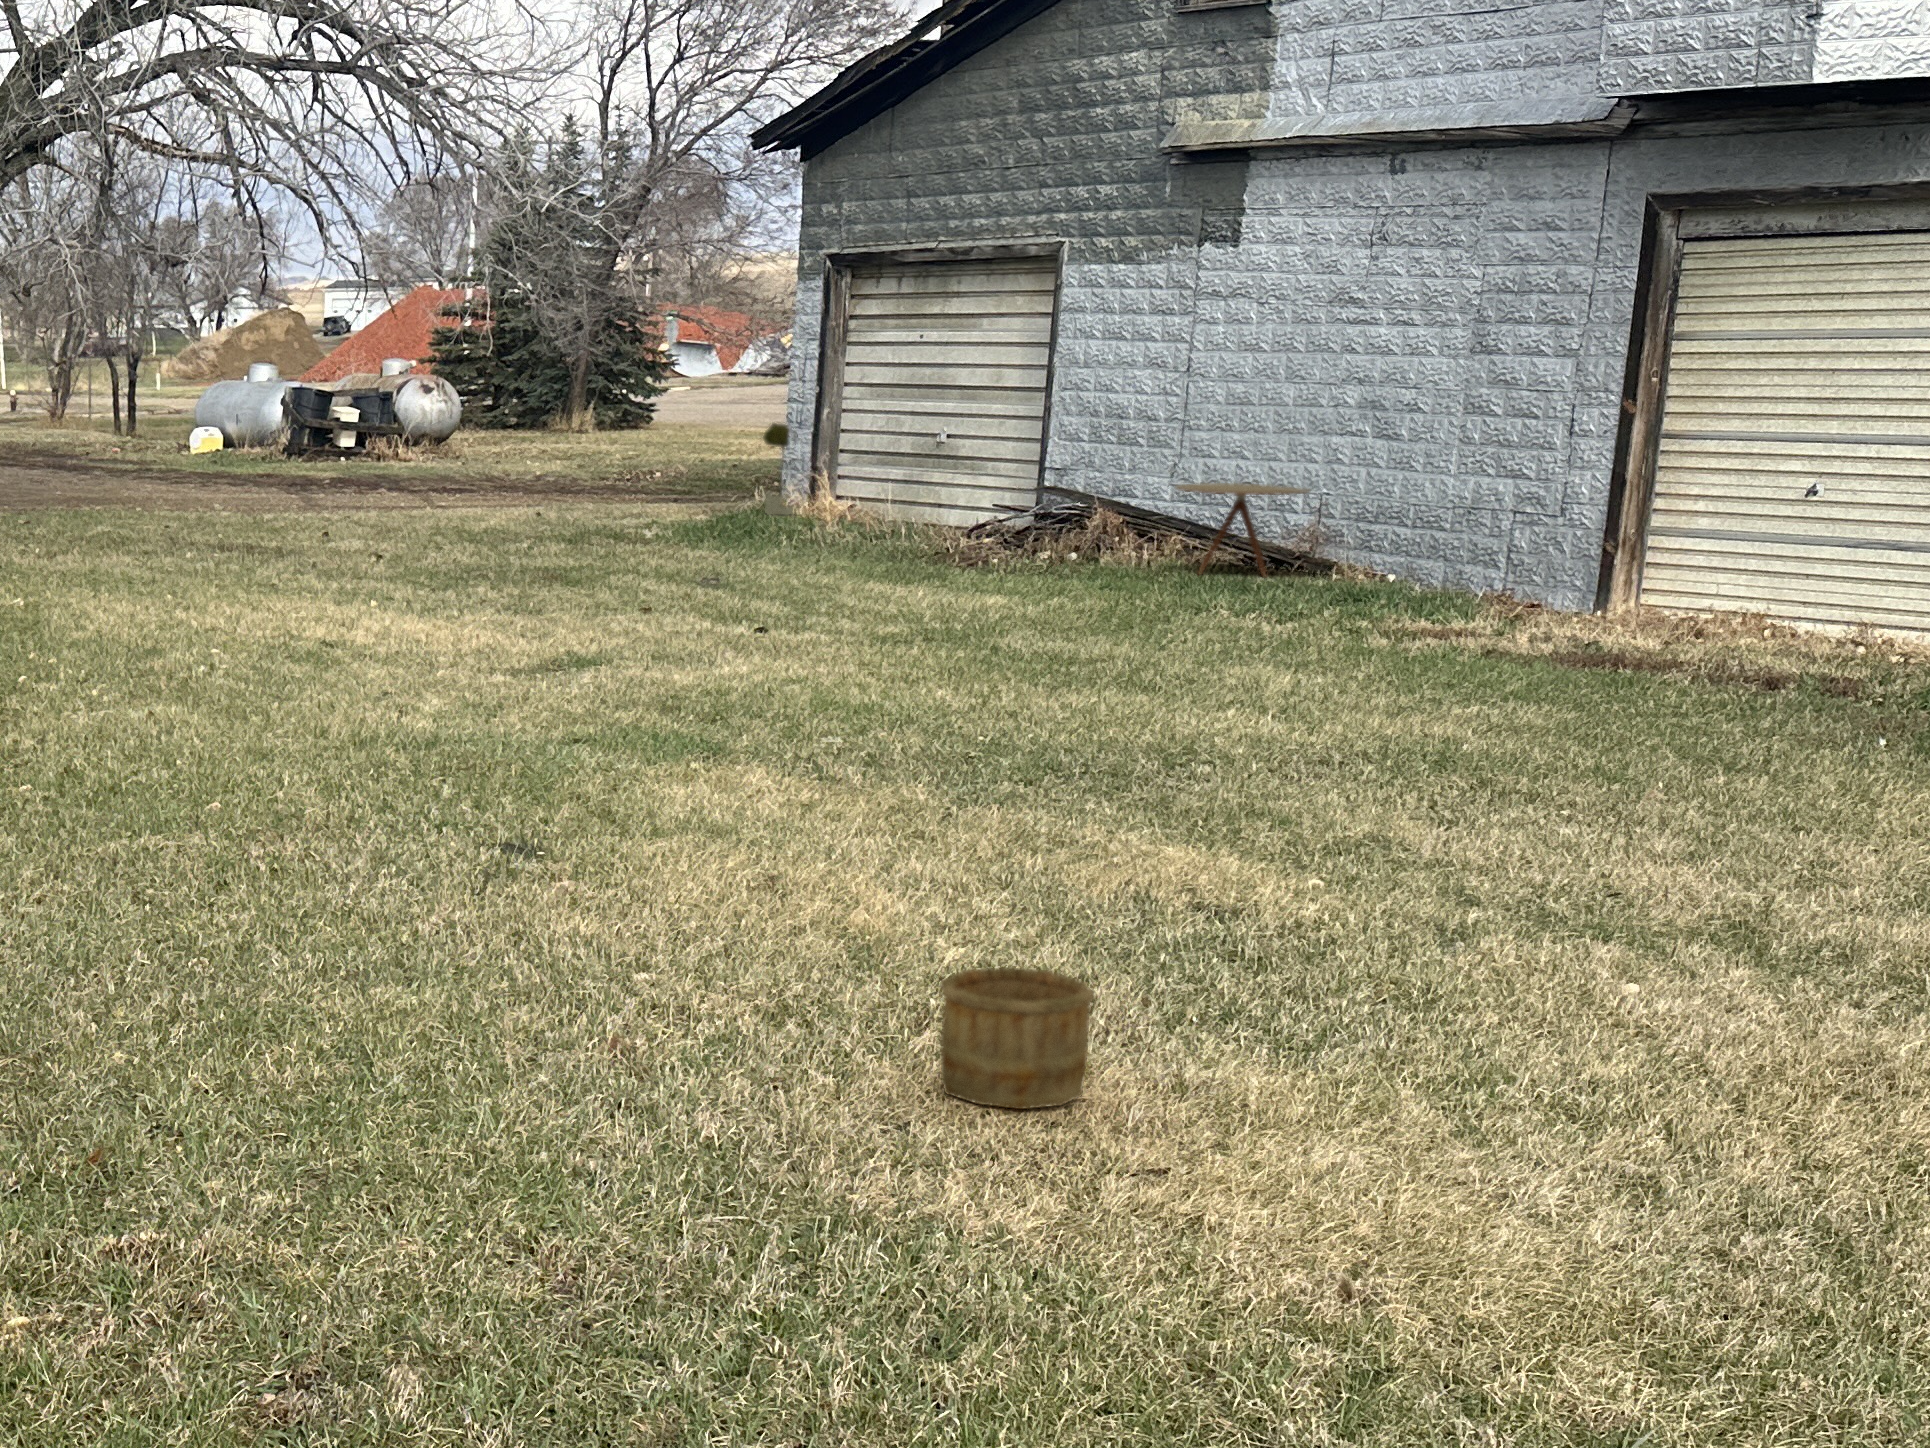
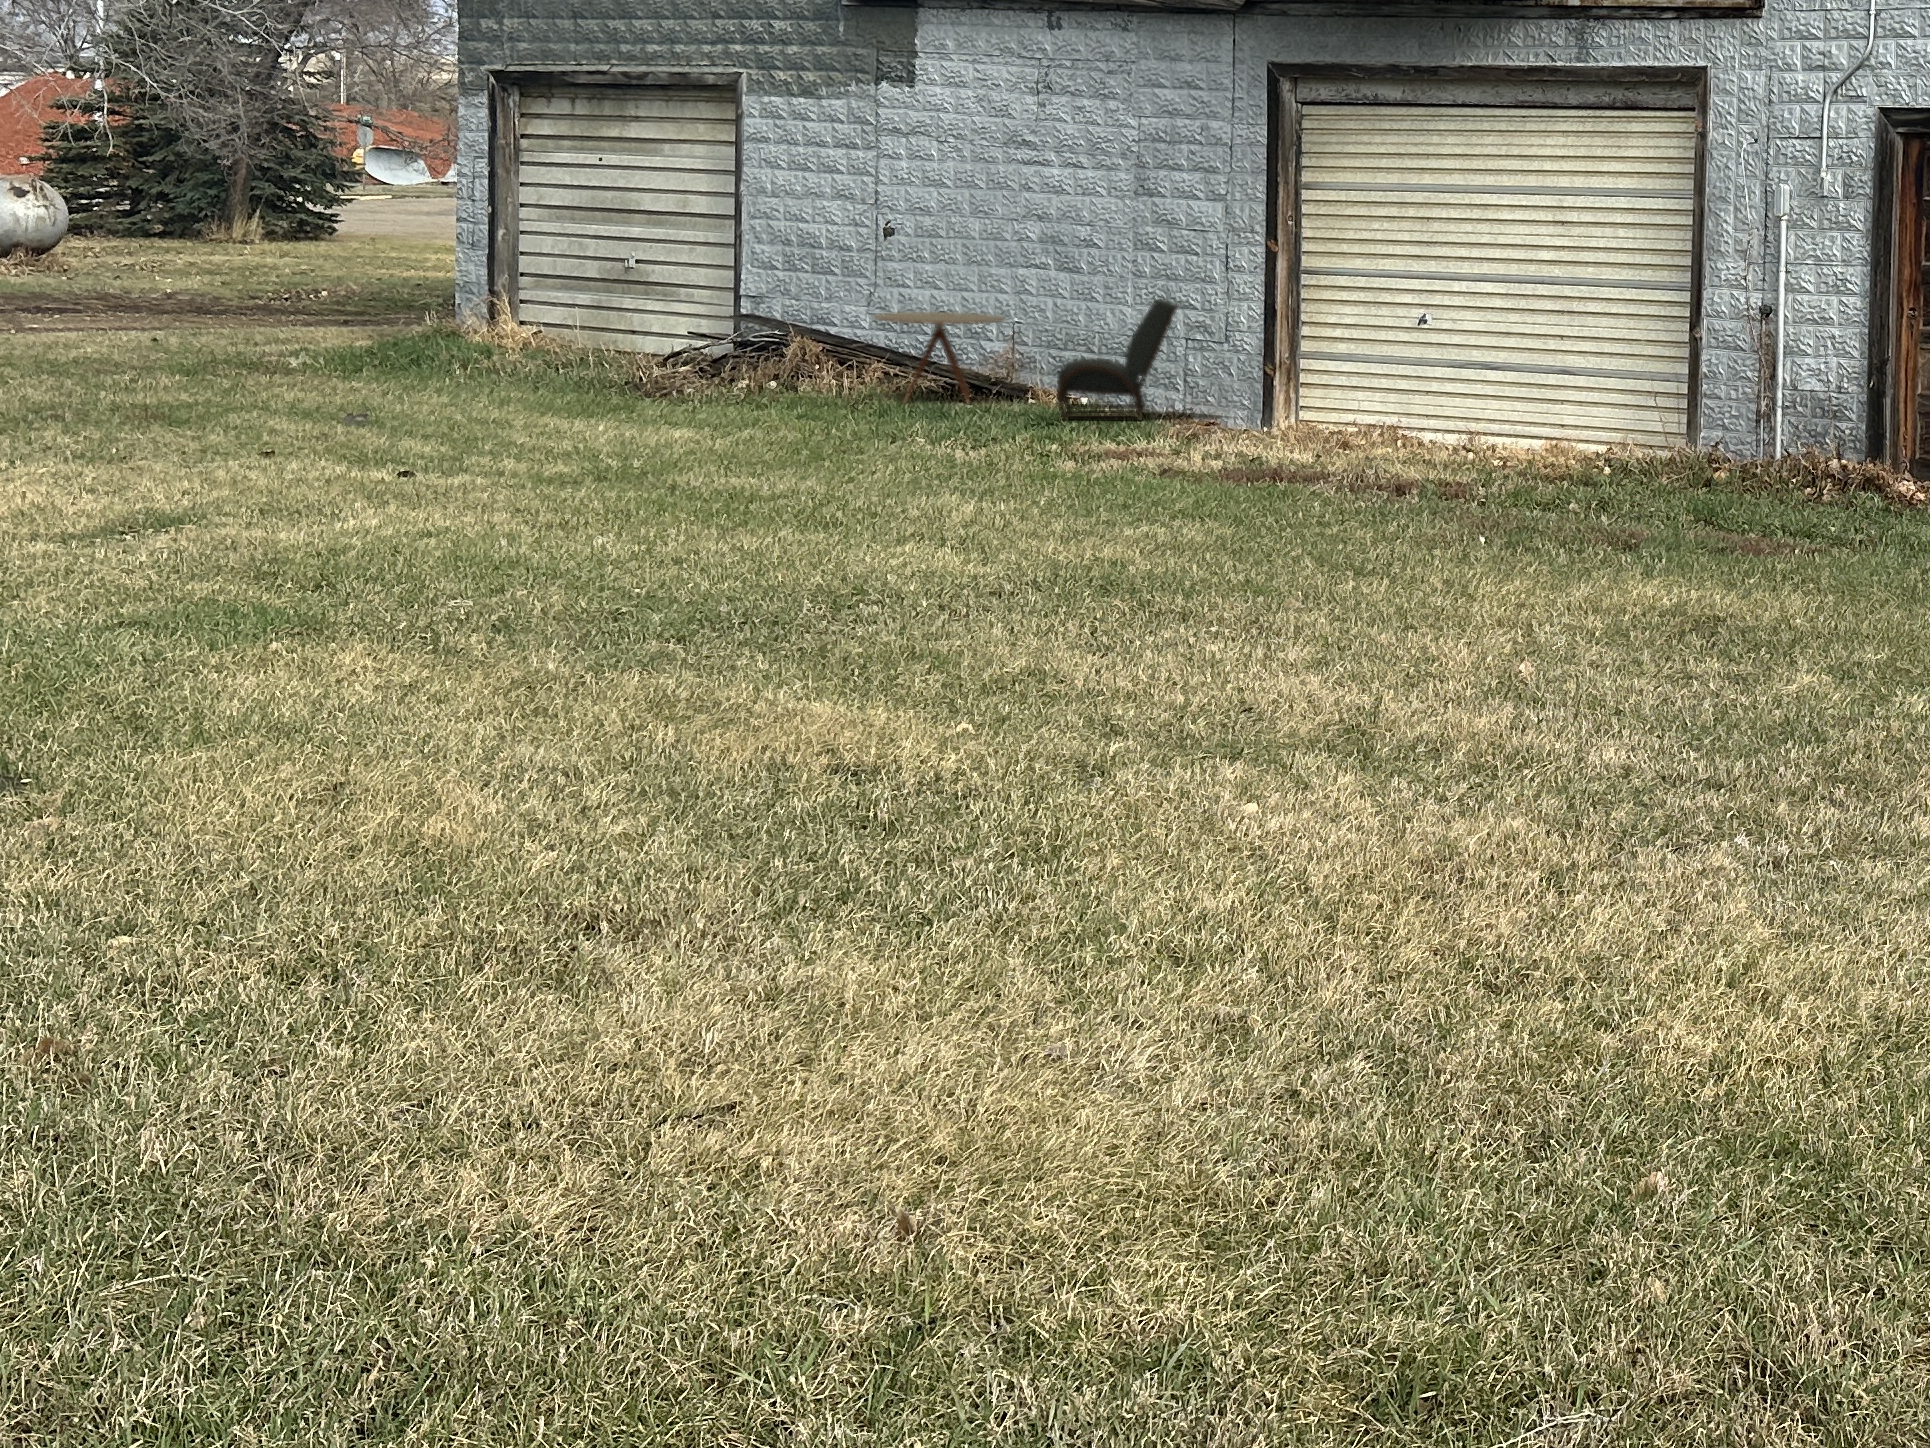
potted tree: present [763,423,798,515] -> none [424,242,473,344]
lounge chair: none [1361,467,1508,599] -> present [1056,298,1177,420]
wooden bucket: present [941,967,1095,1109] -> none [364,1086,609,1332]

